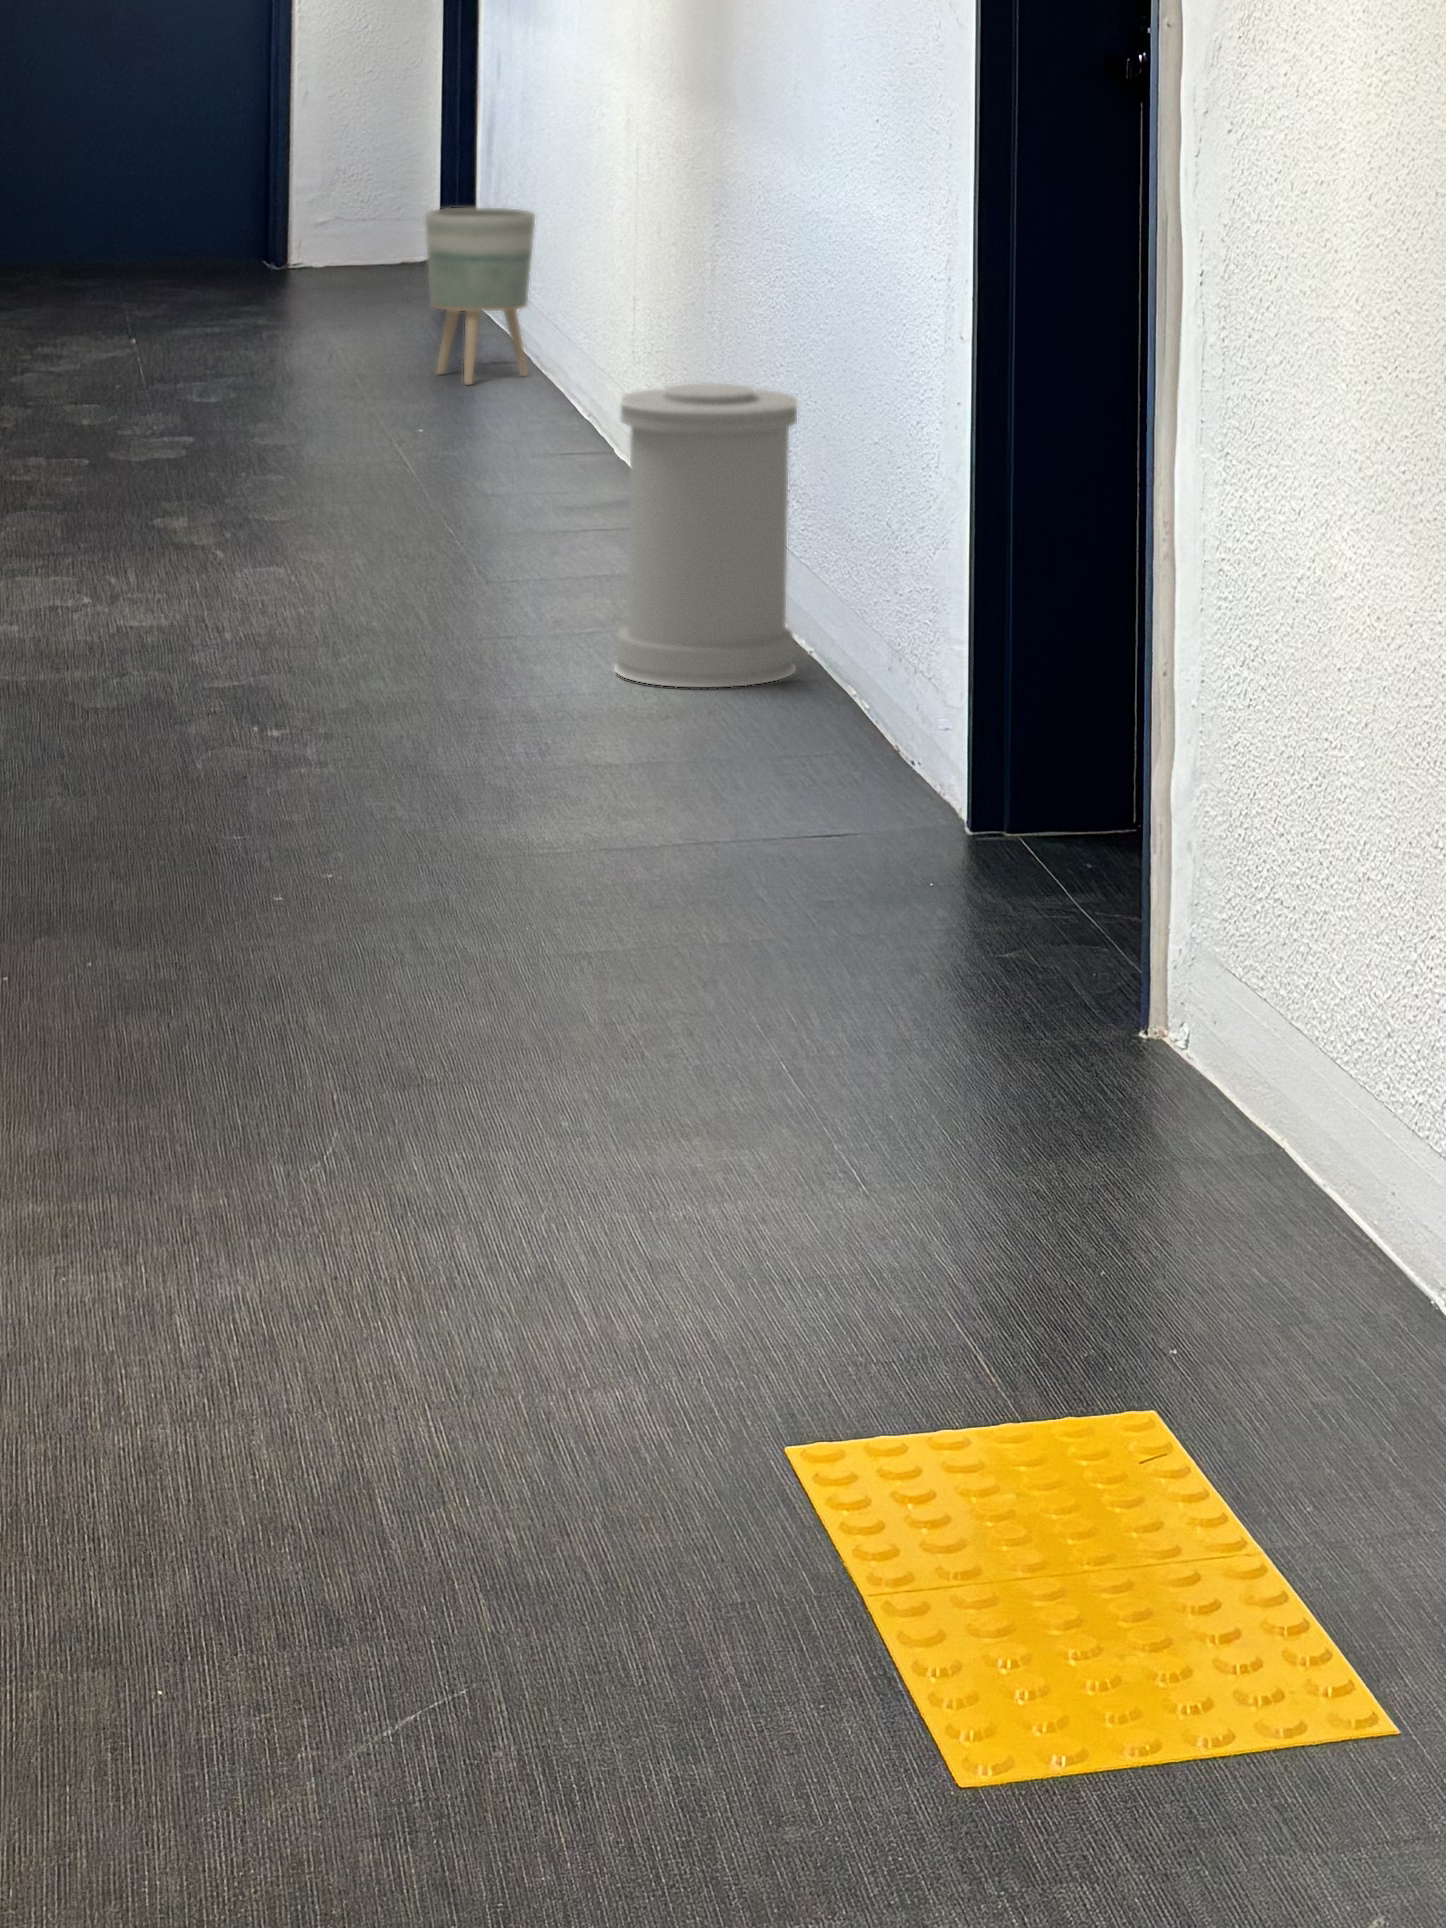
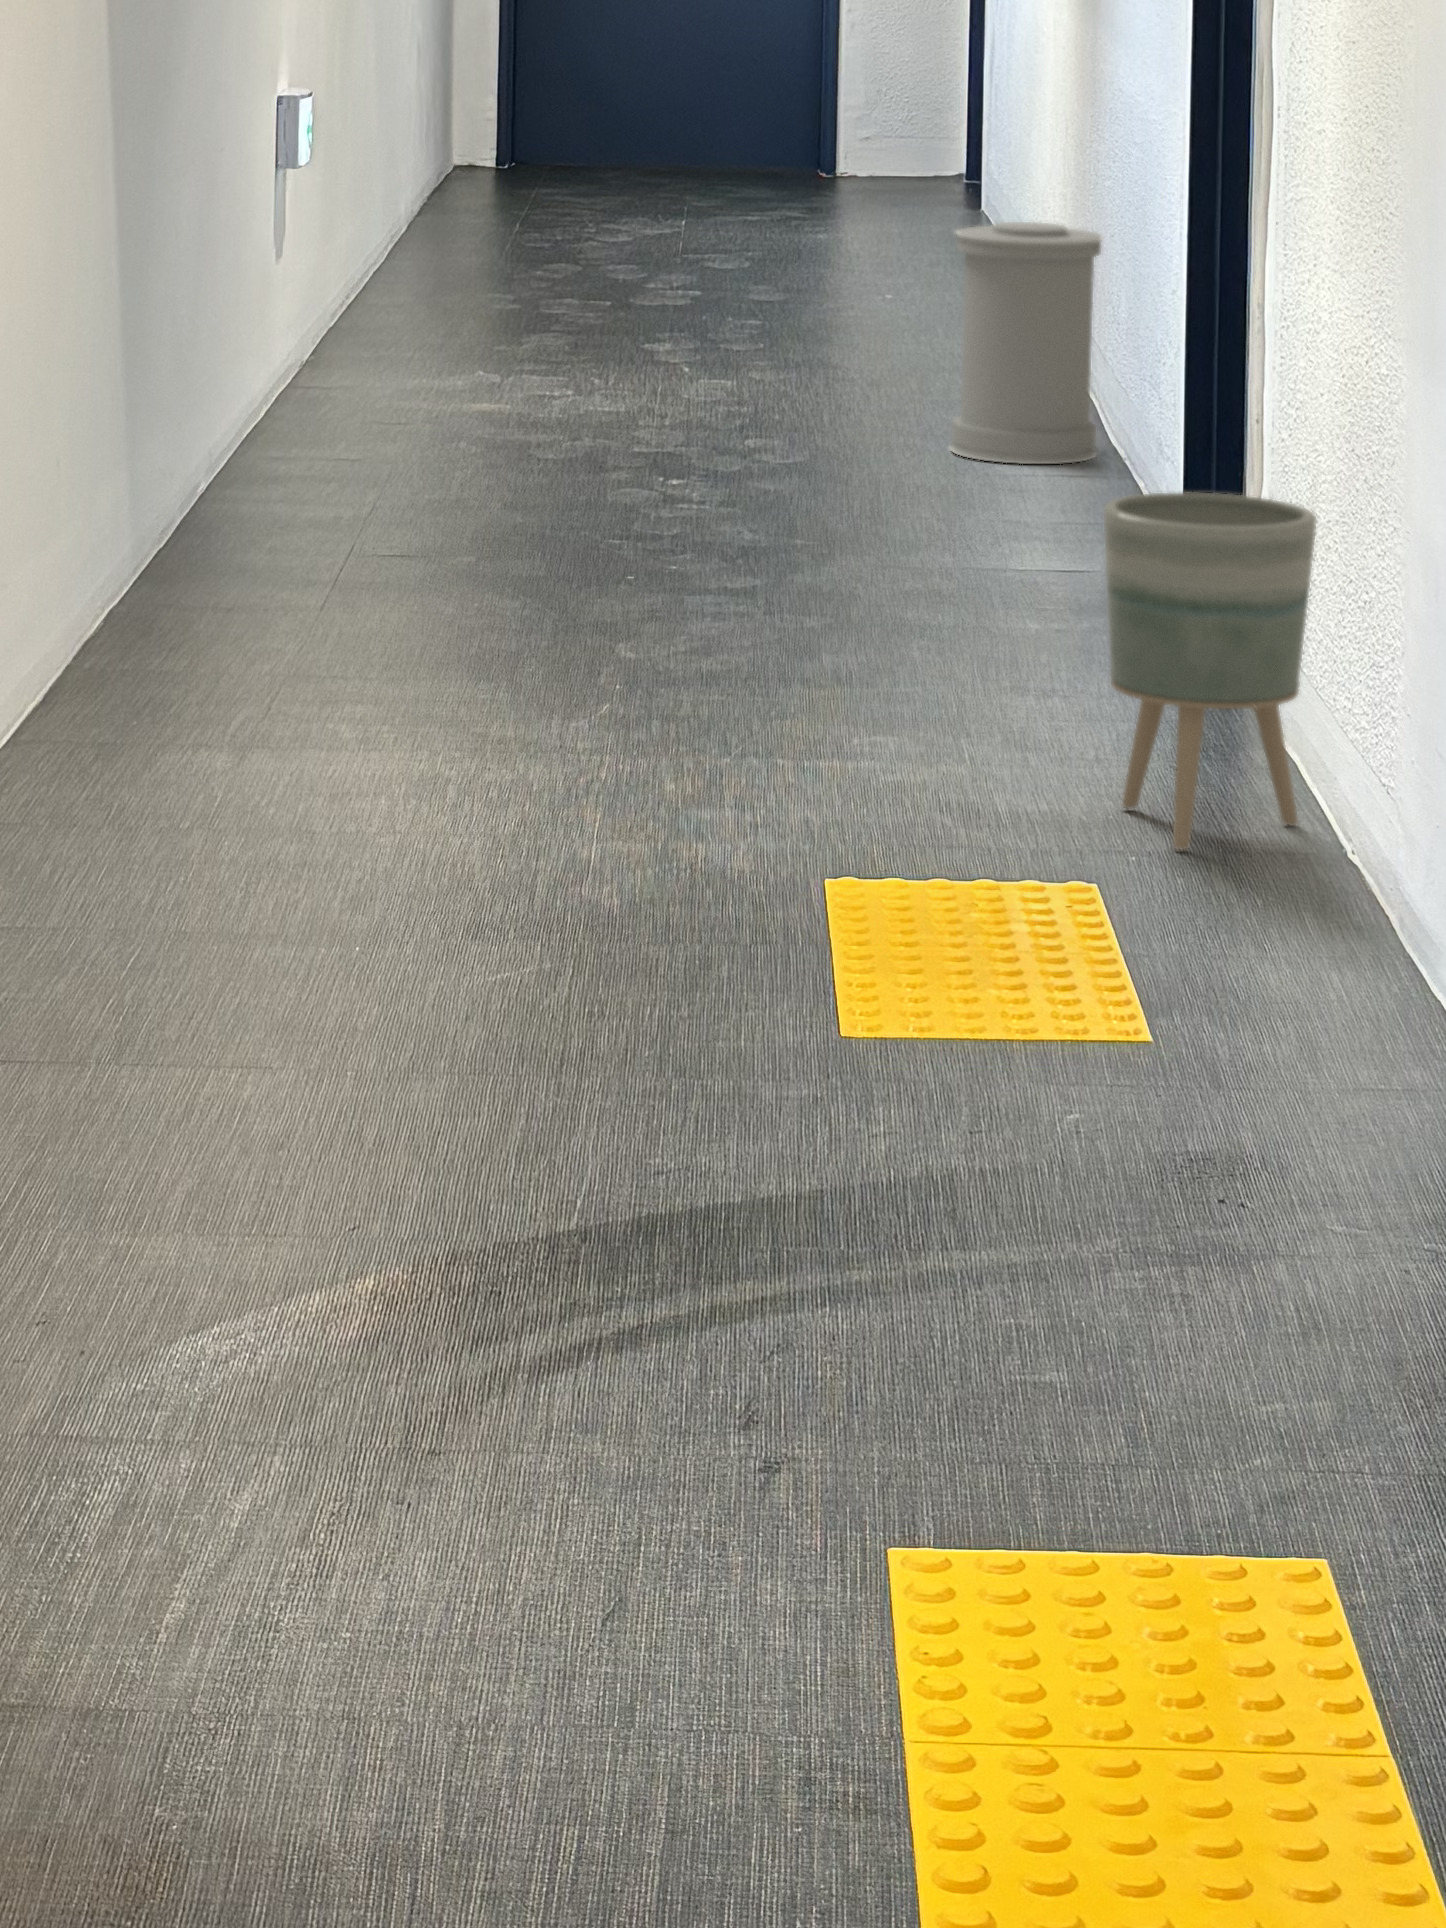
planter: present [425,208,535,384] -> present [1104,492,1316,850]

